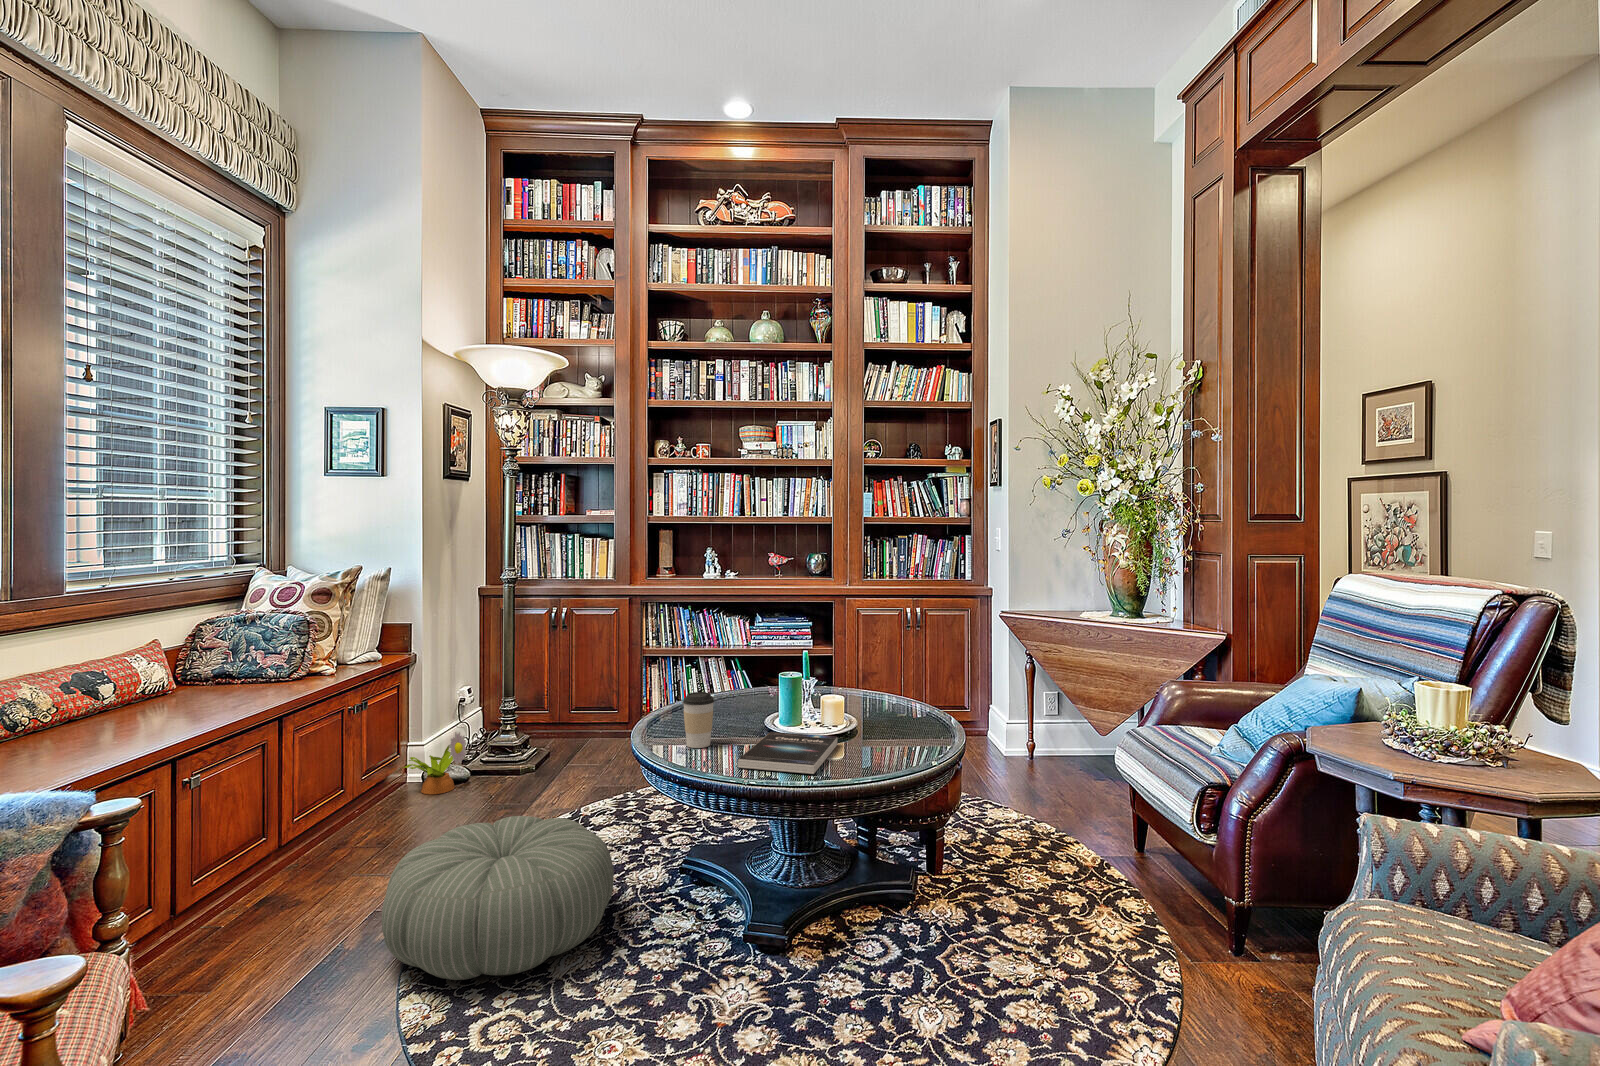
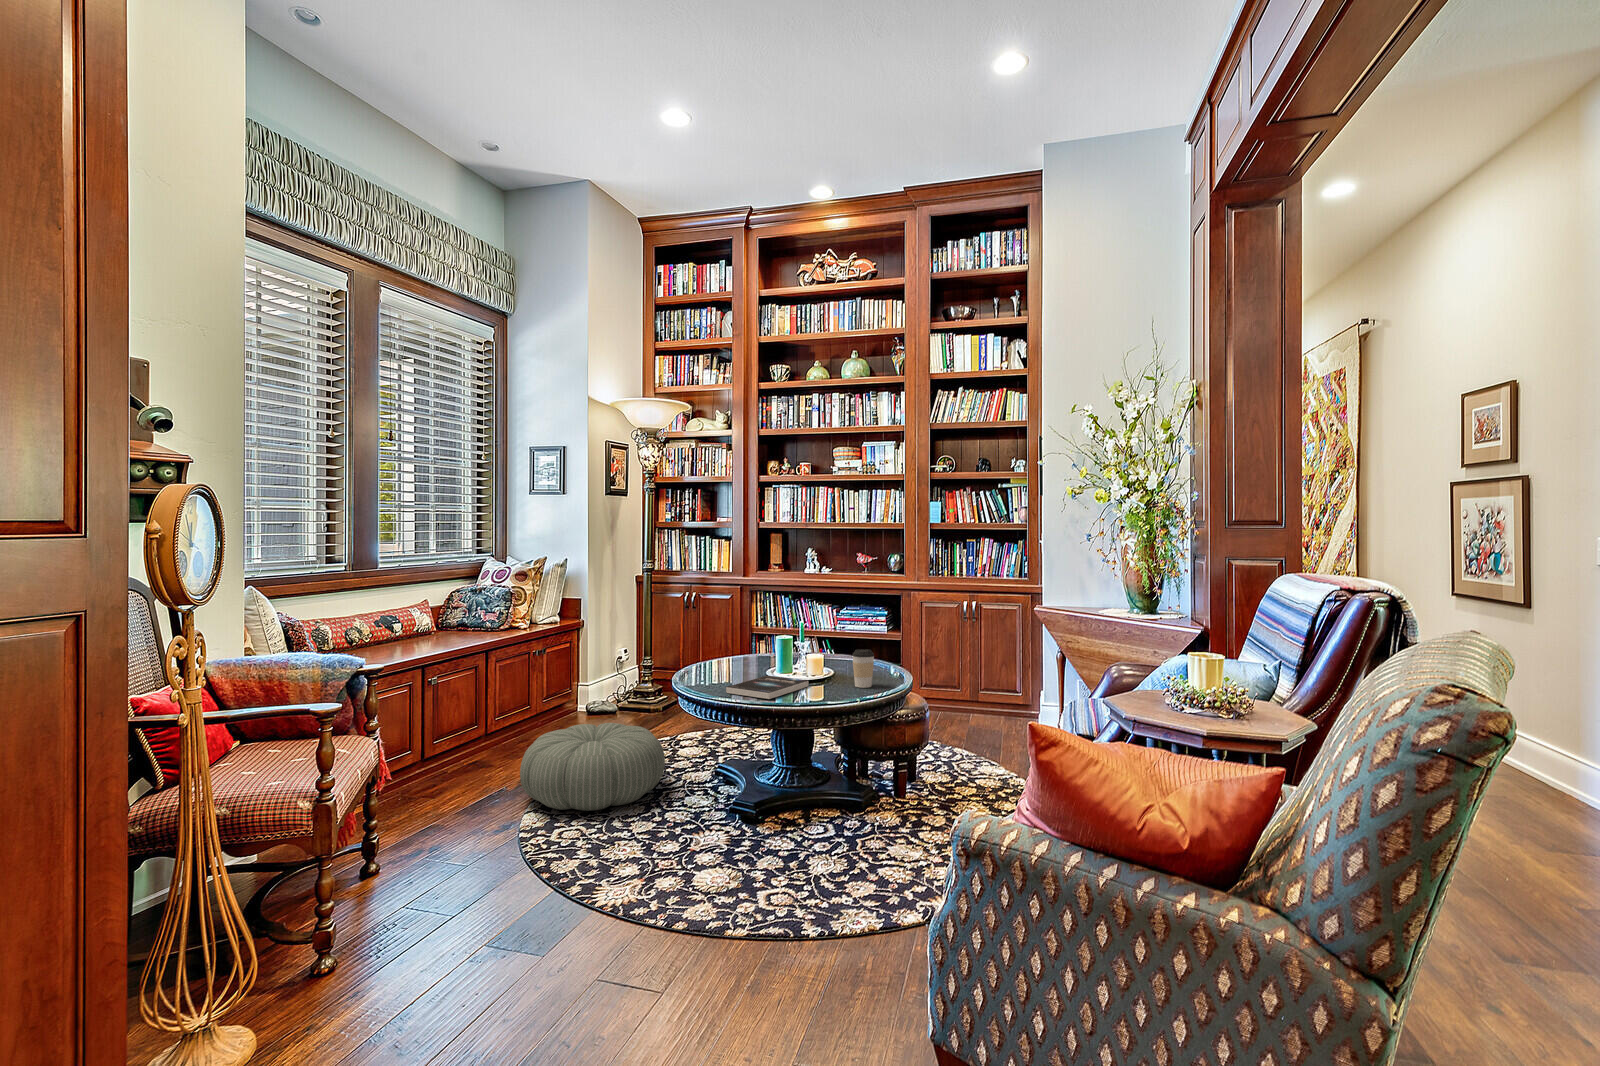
coffee cup: present [683,692,714,748] -> present [852,649,874,688]
decorative plant: present [402,732,467,794] -> none [572,676,616,718]

